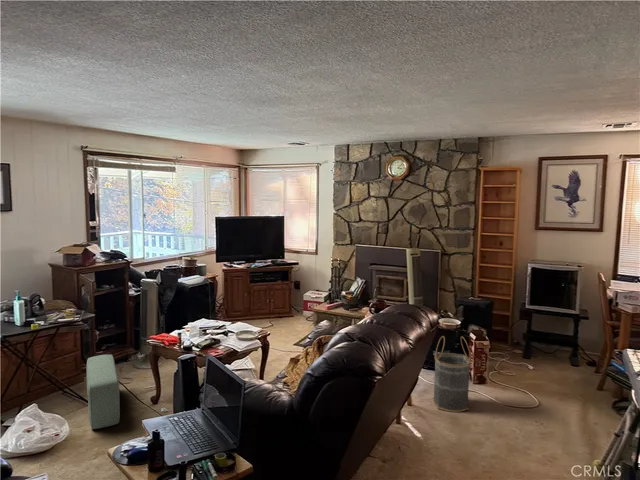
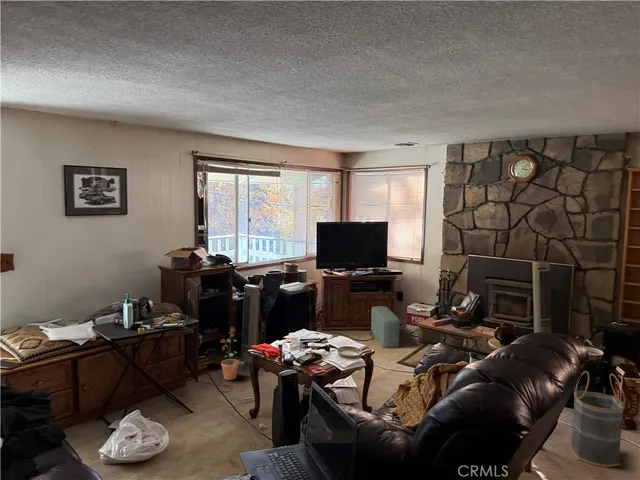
potted plant: none [117,321,138,374] -> present [221,327,239,380]
pouf: present [86,355,120,429] -> present [371,306,399,348]

